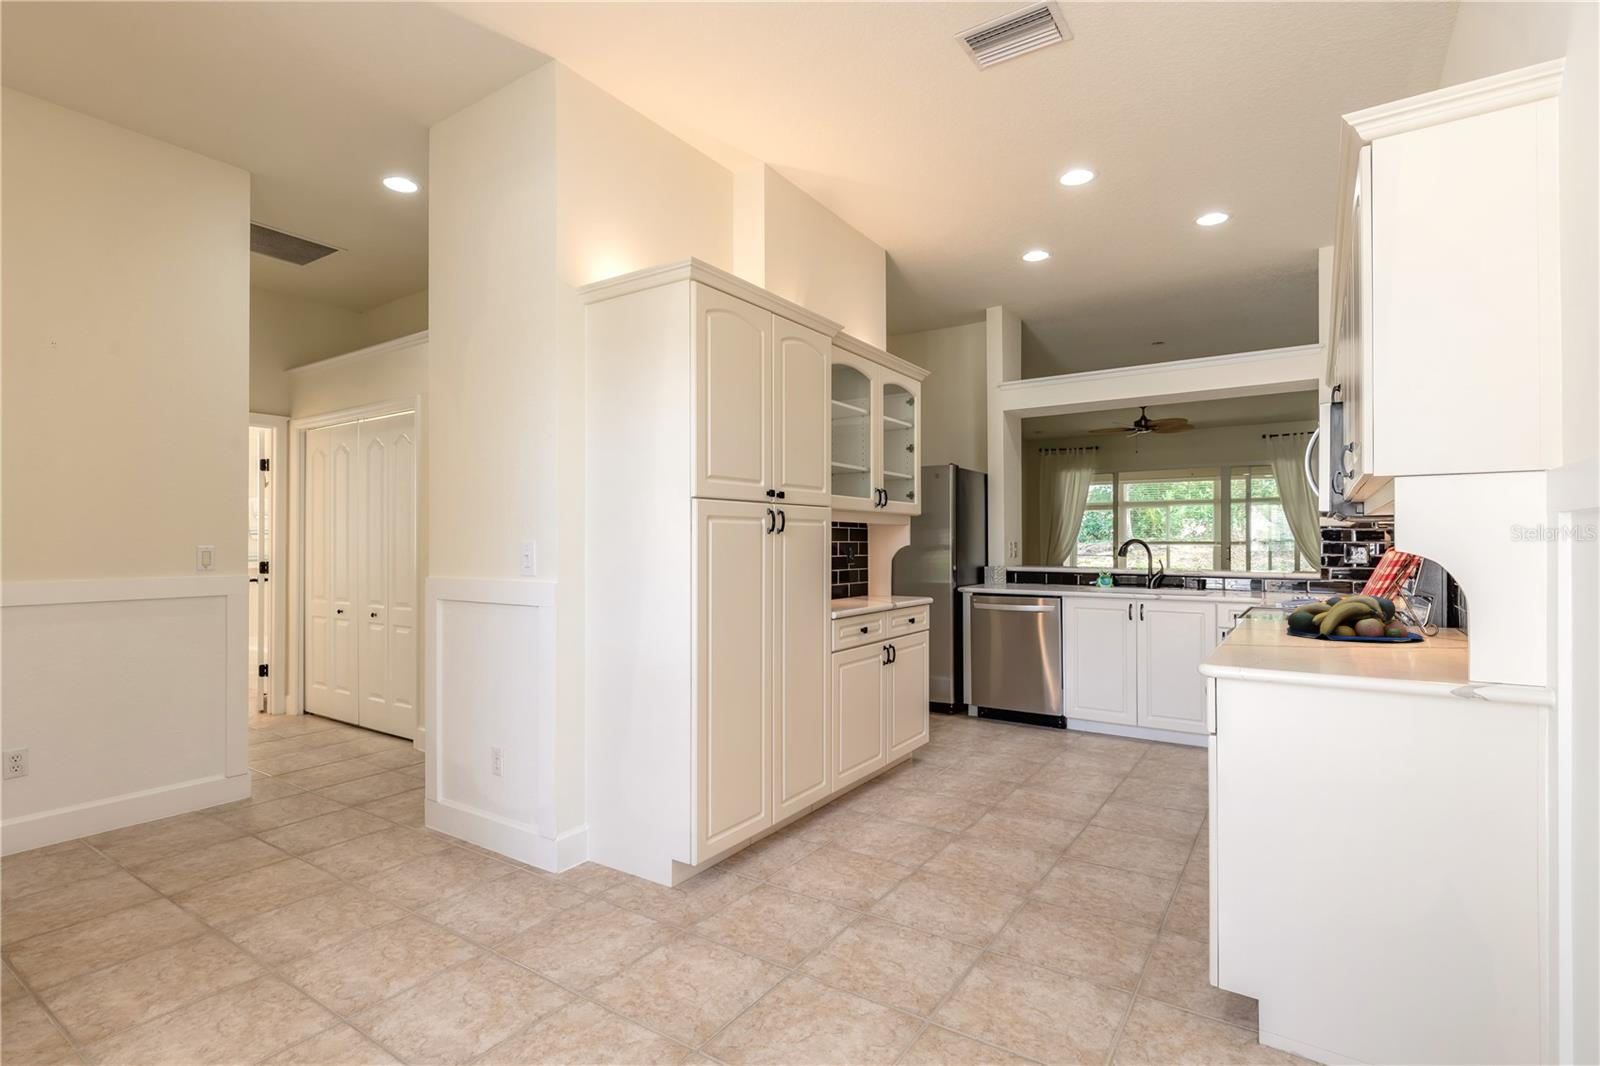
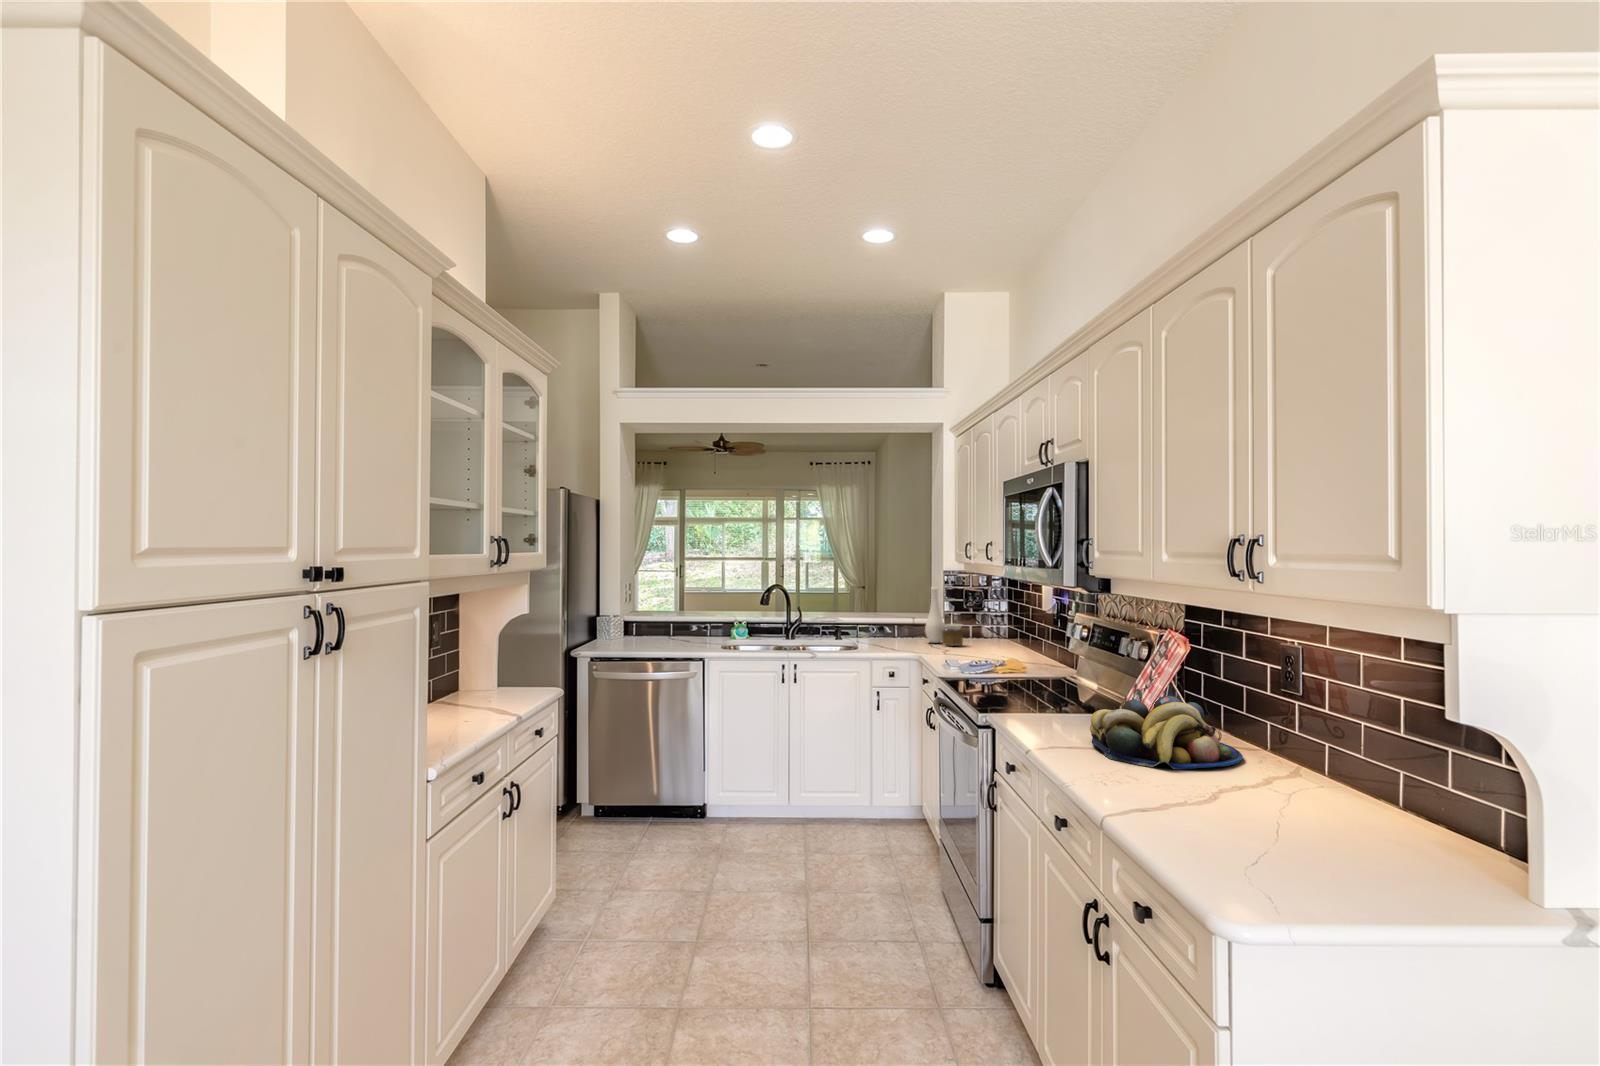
vase: none [1282,540,1320,595] -> present [925,587,963,646]

